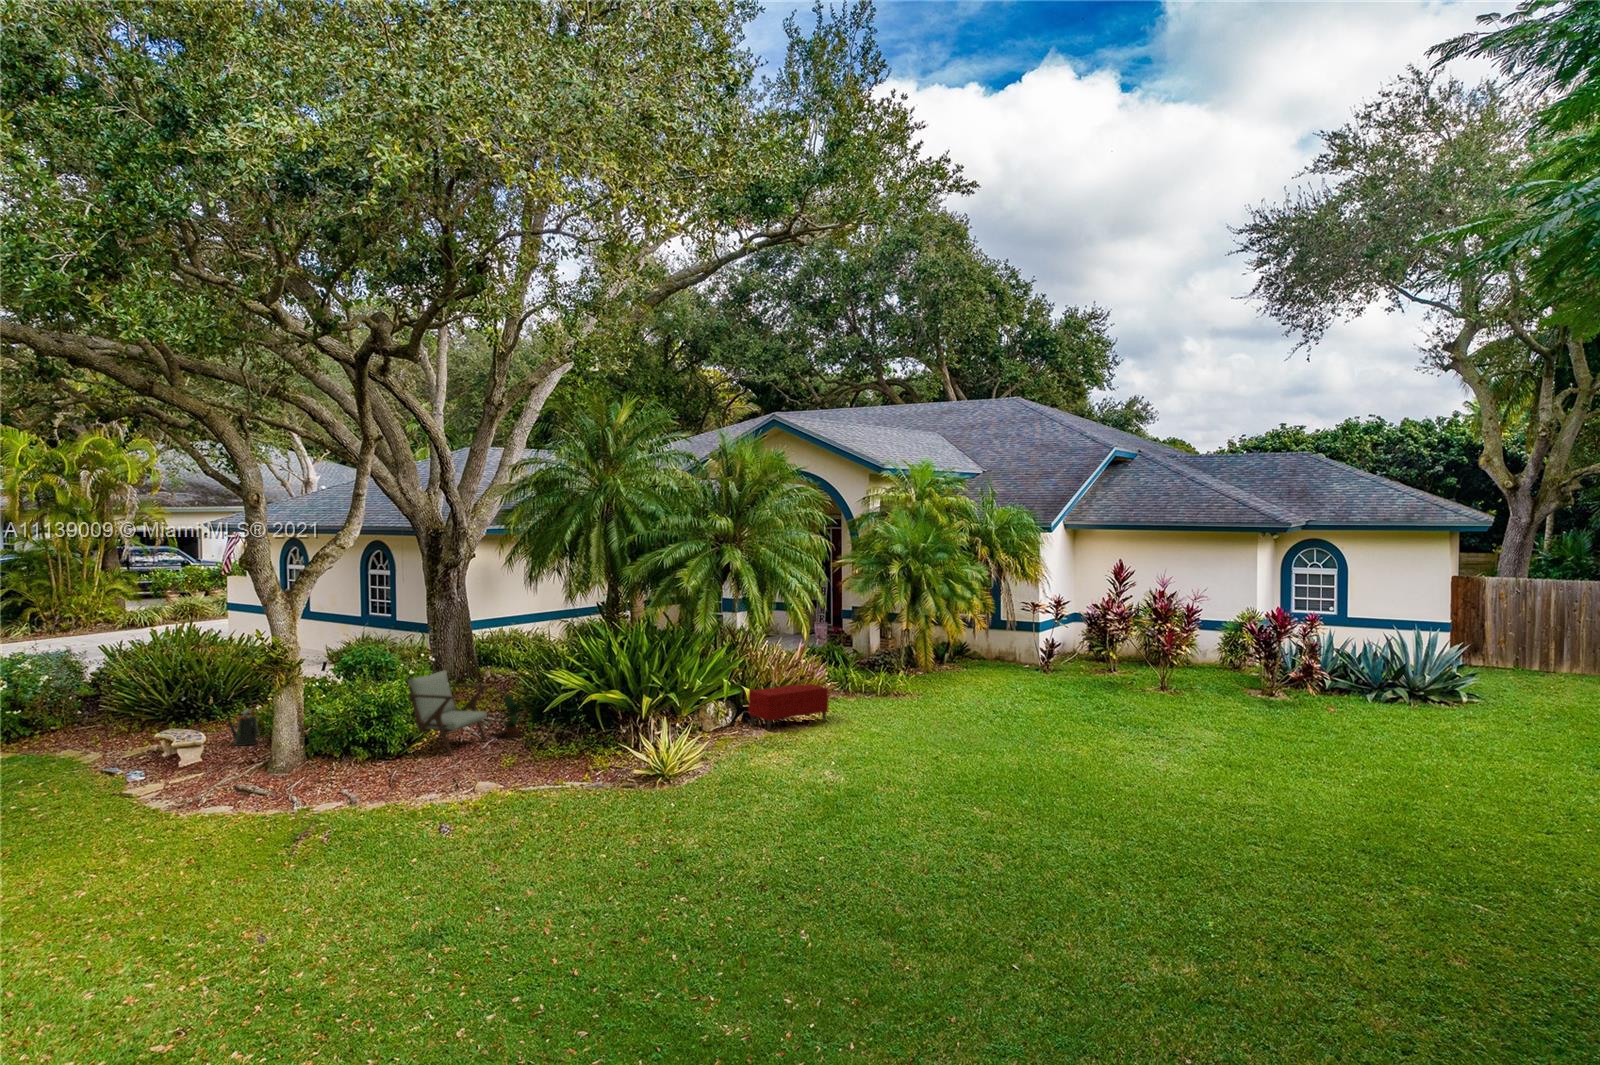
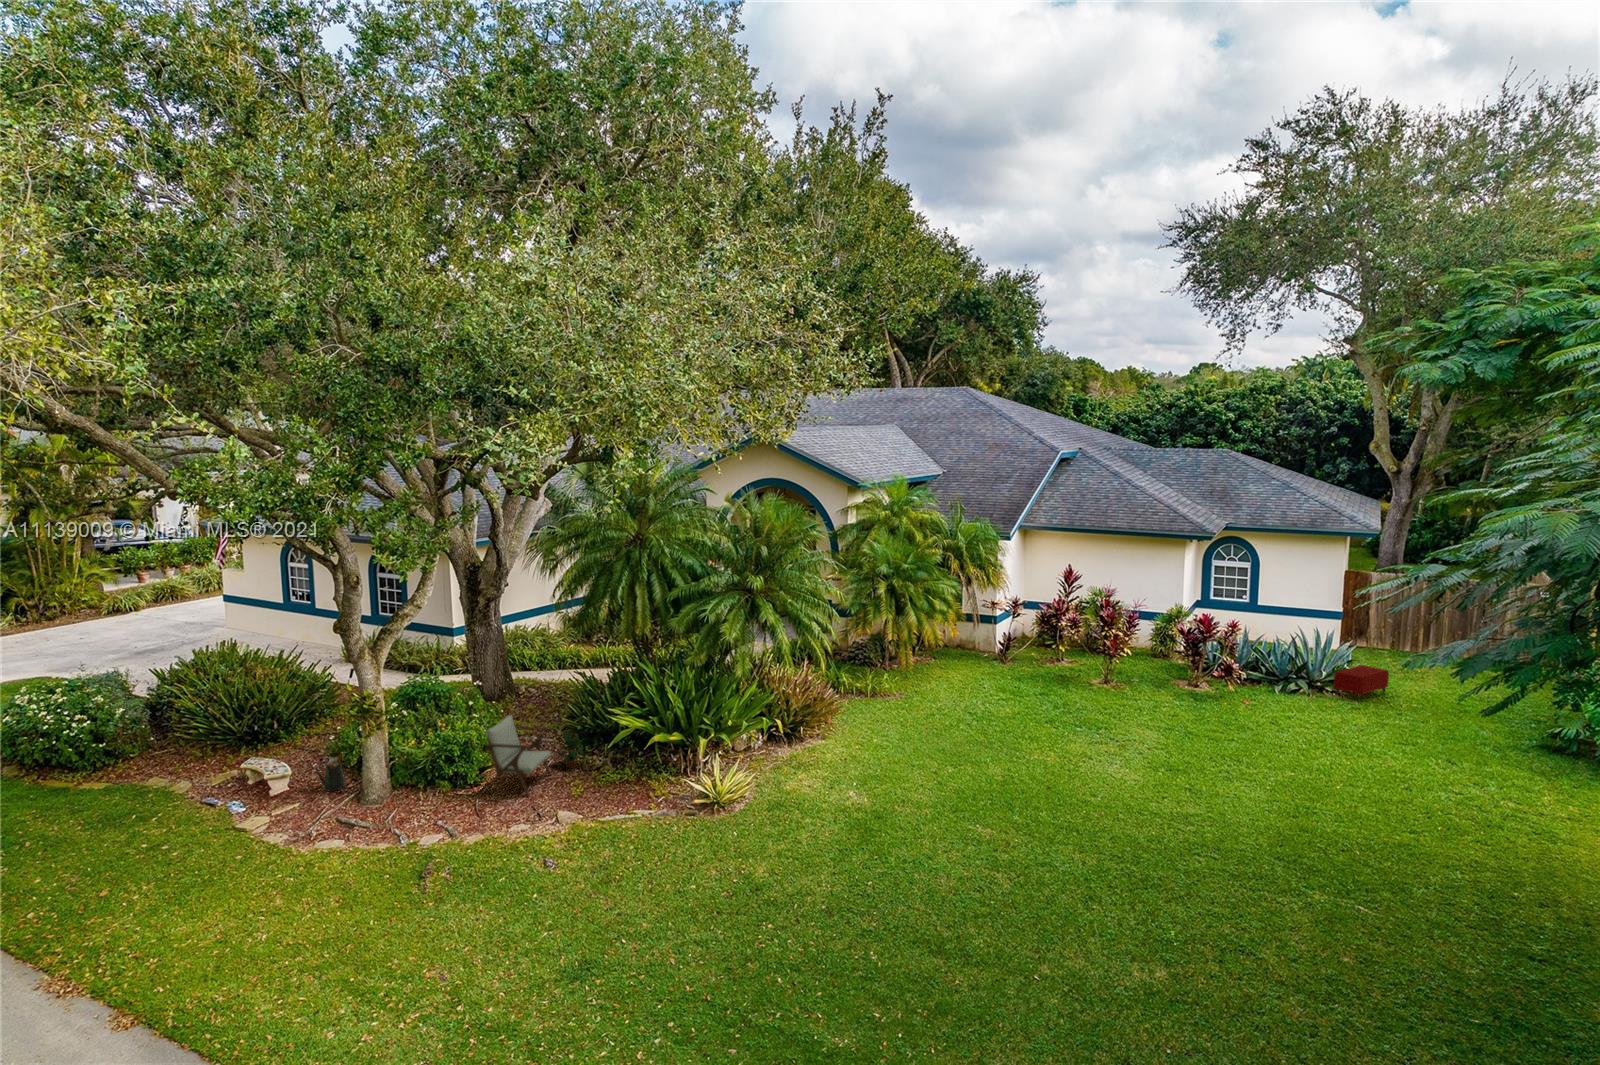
bench: present [748,684,828,732] -> present [1334,665,1389,702]

